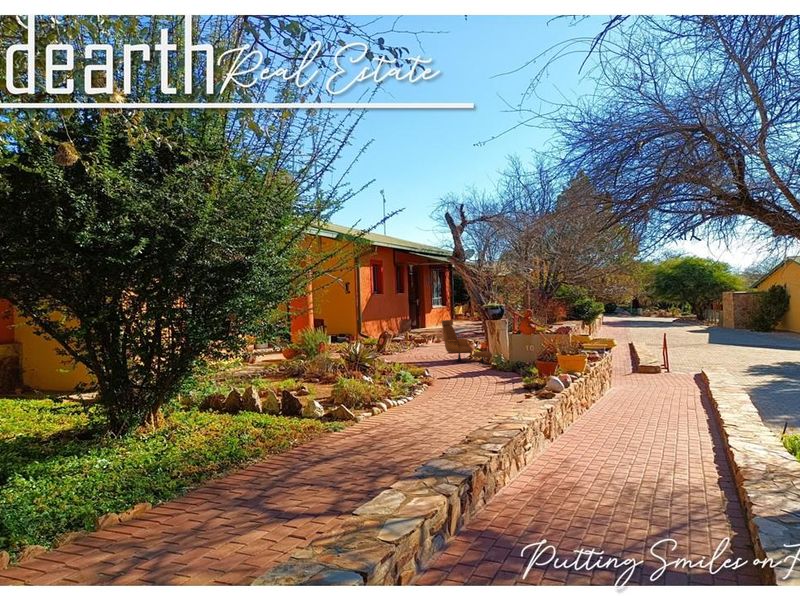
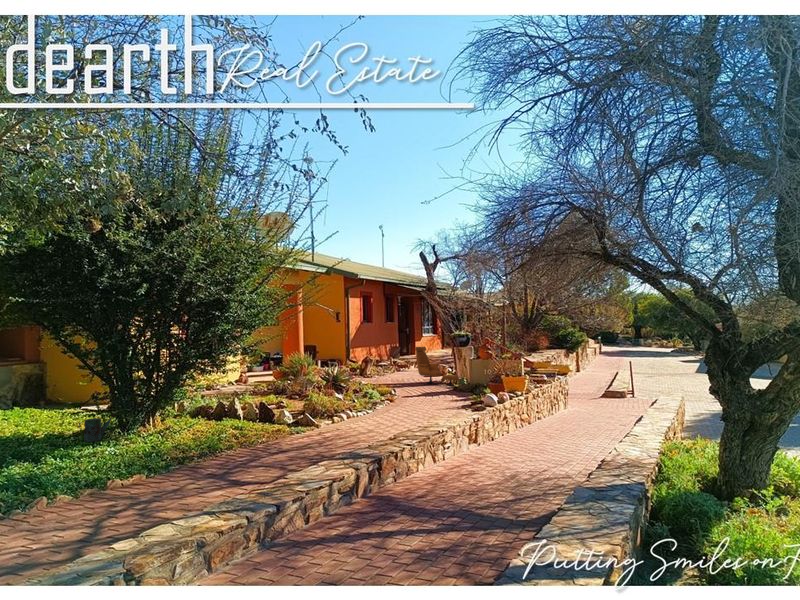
watering can: none [59,411,107,448] -> present [79,414,116,442]

